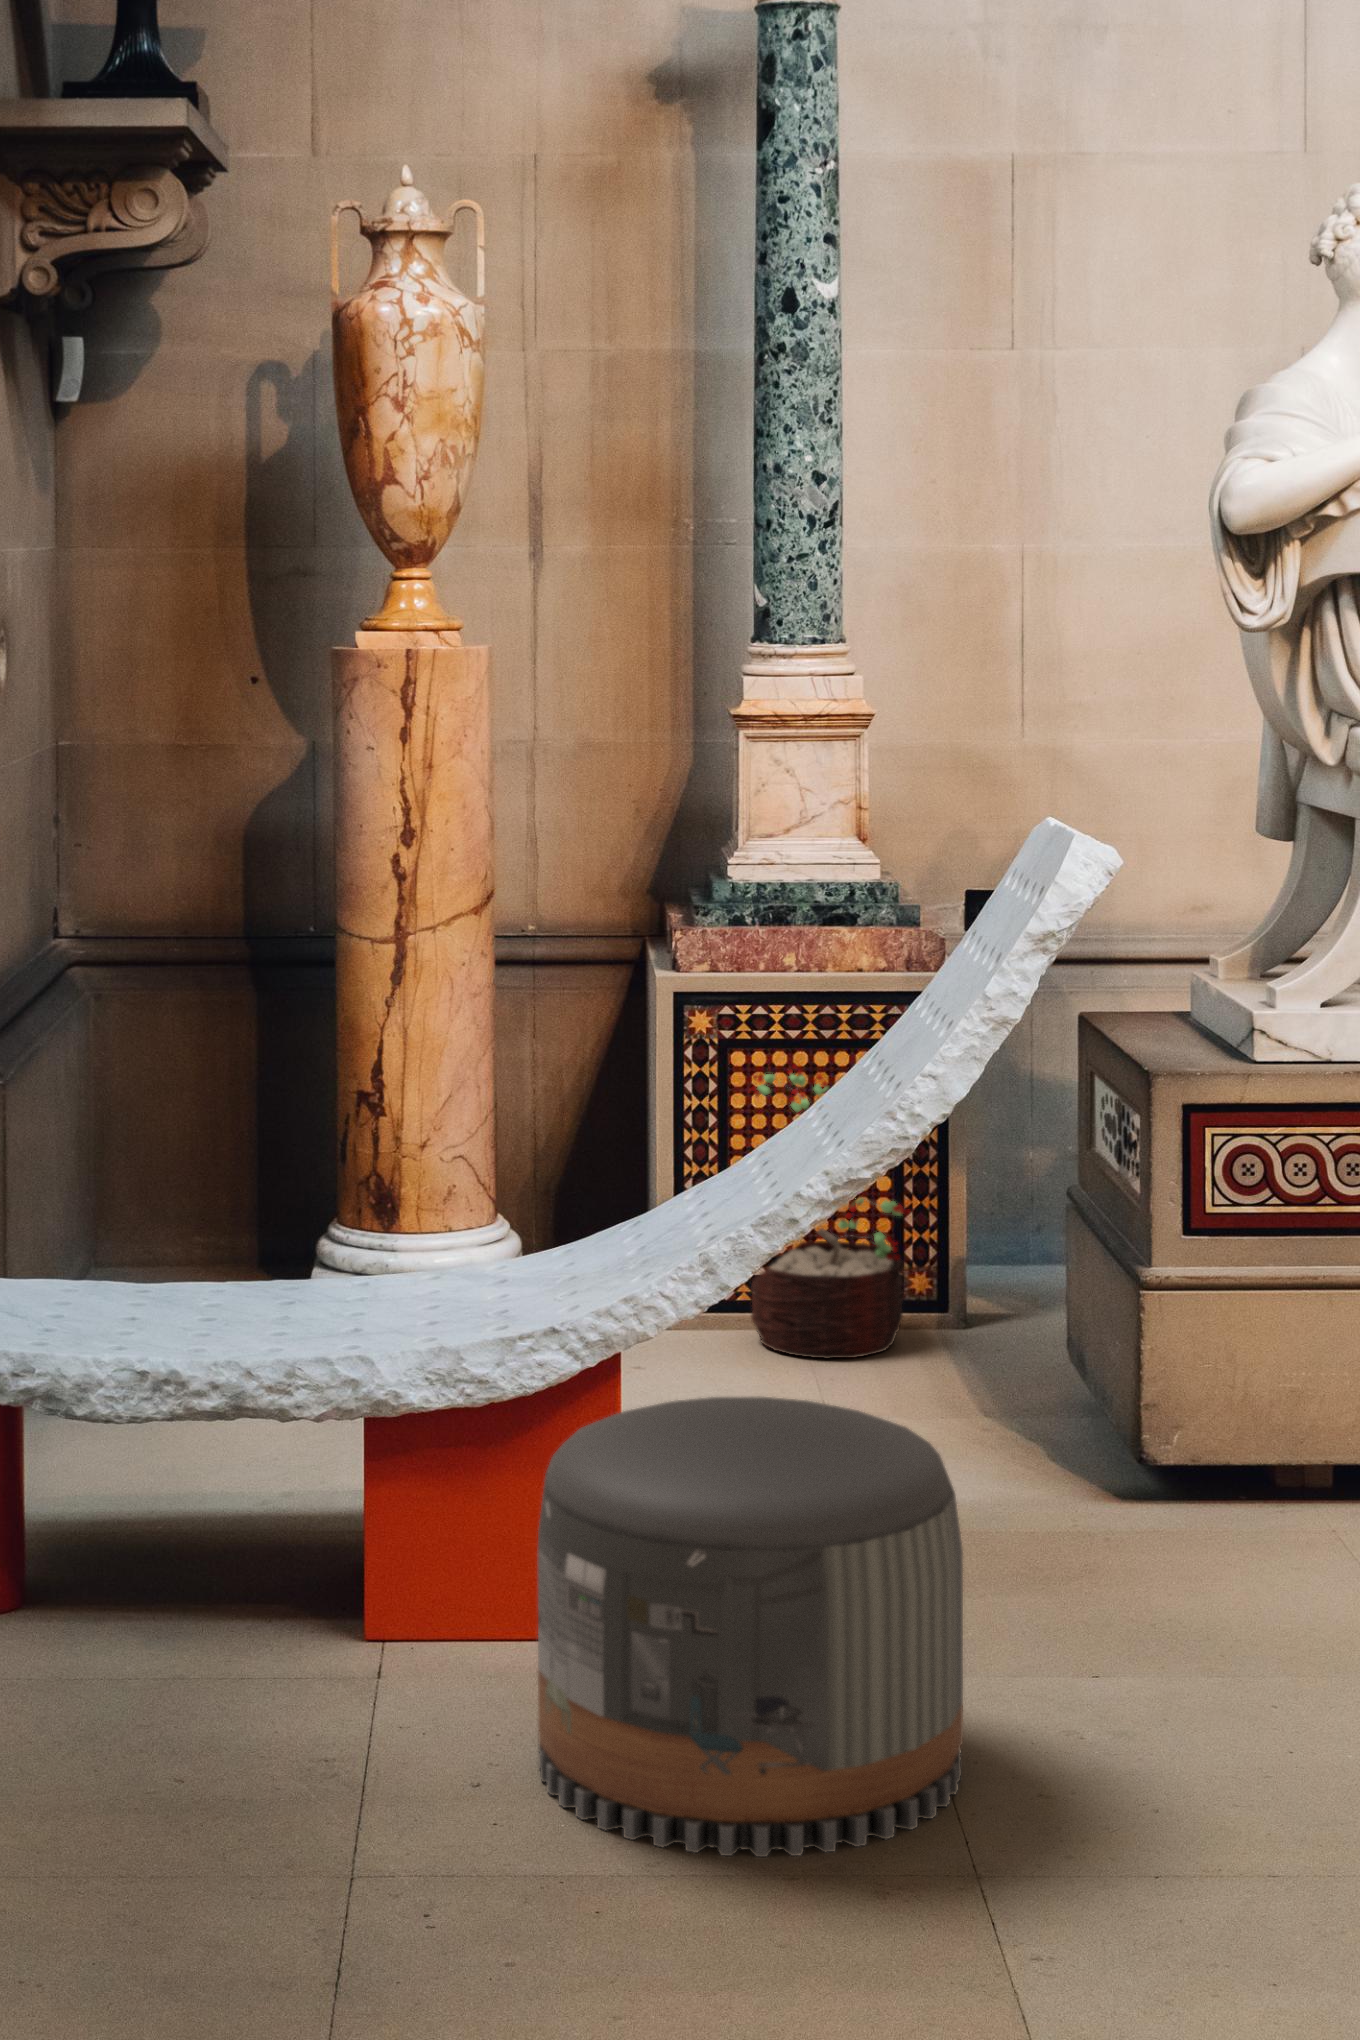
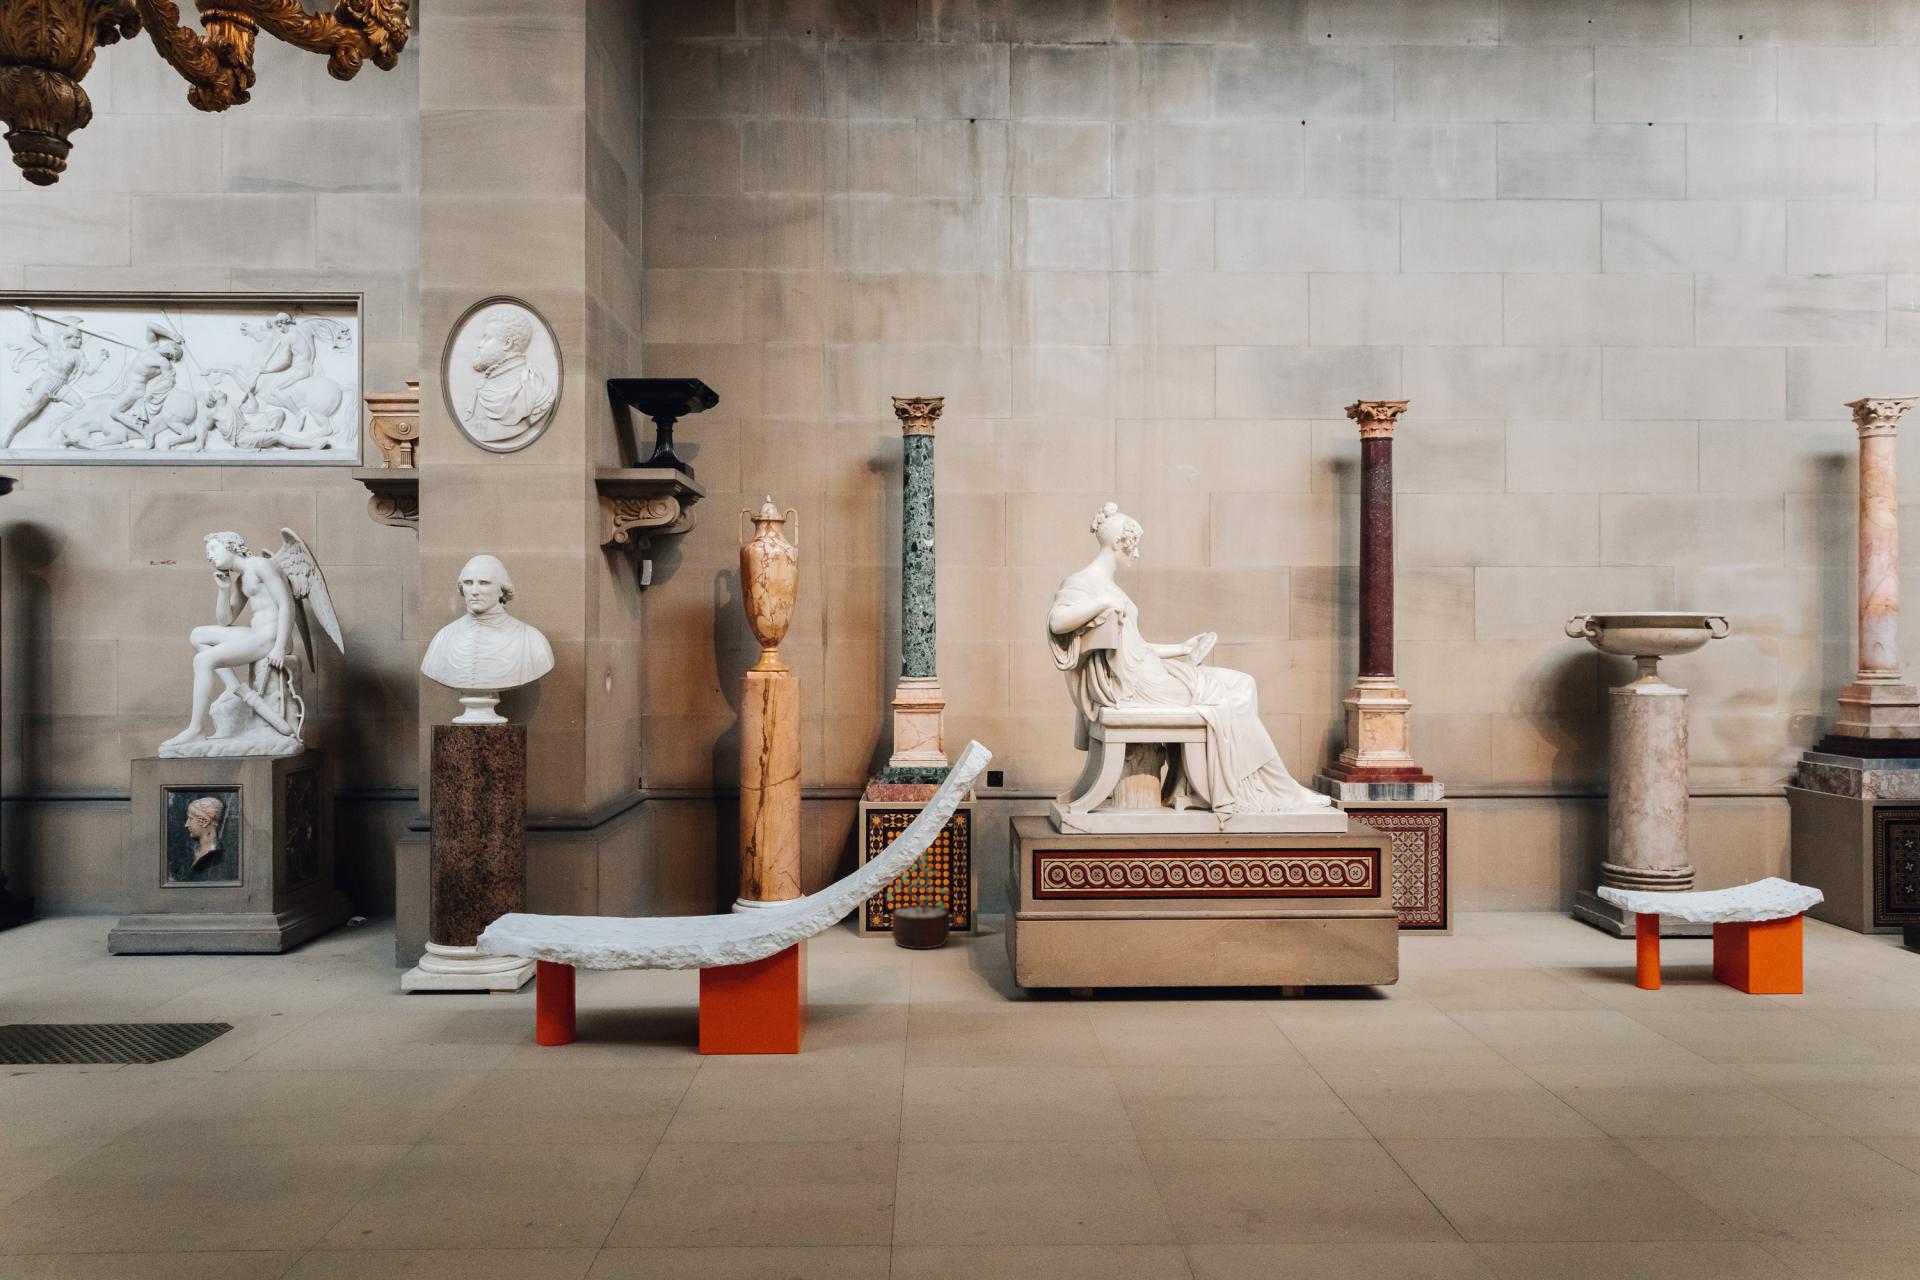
pouf: present [538,1397,963,1857] -> none [749,958,908,1128]

